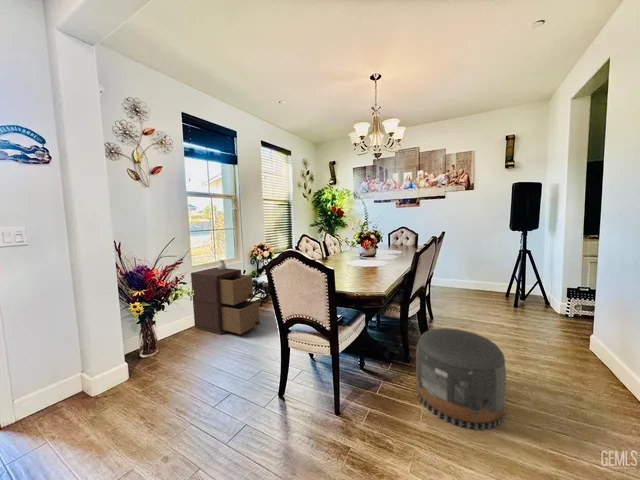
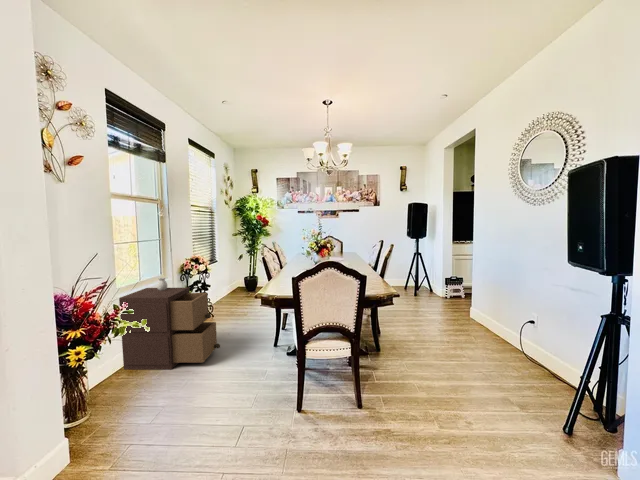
pouf: present [416,328,506,430] -> none [398,316,464,387]

